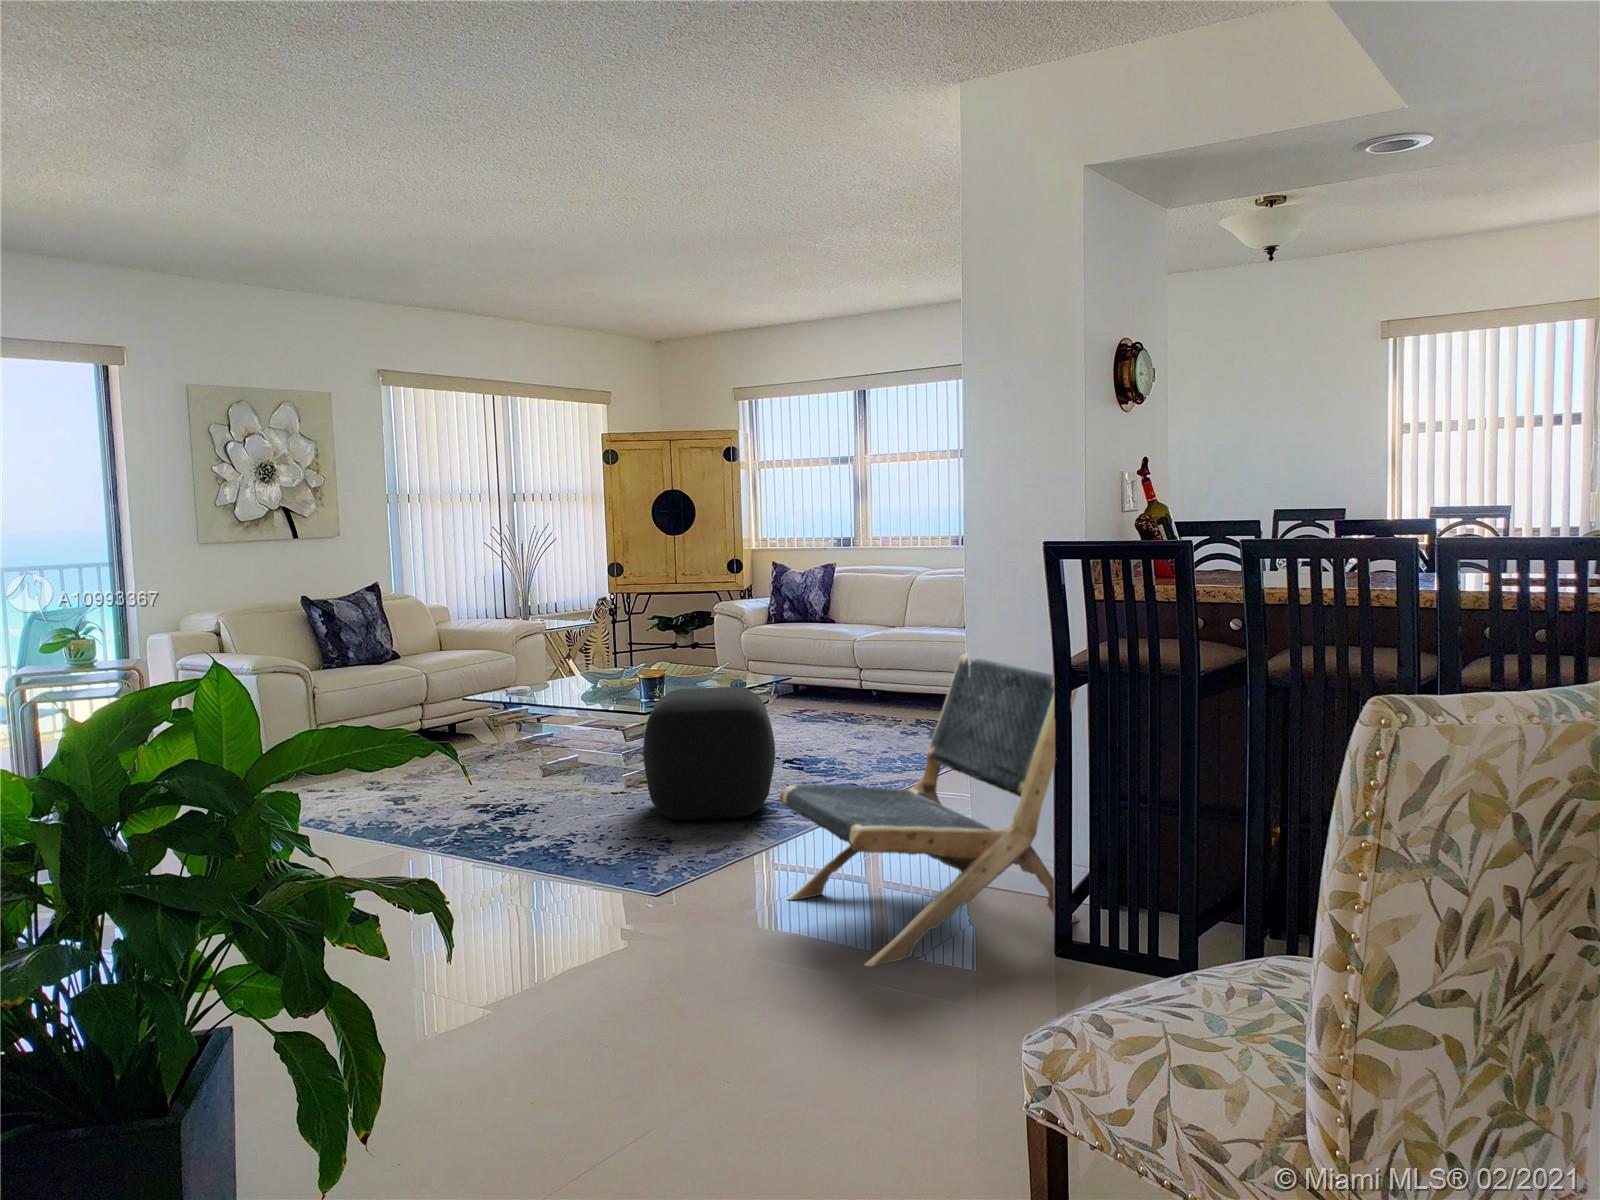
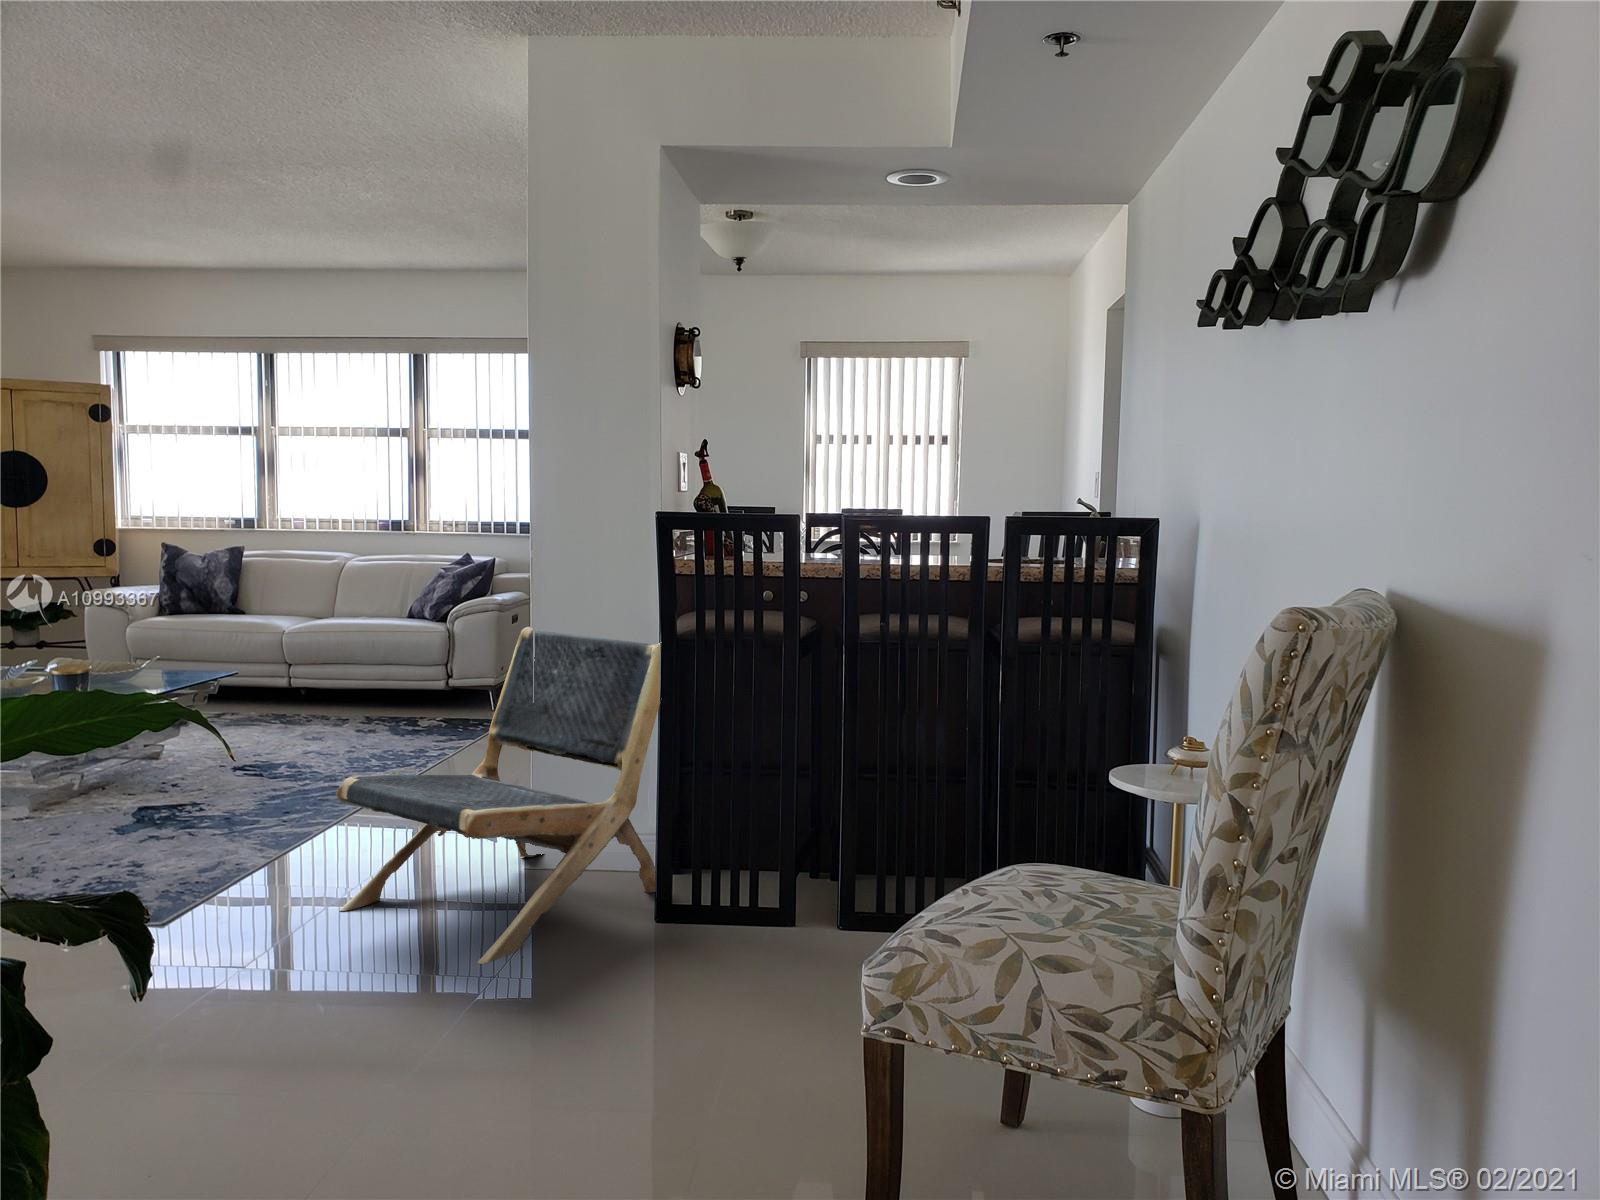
ottoman: present [643,687,775,820] -> none [77,678,258,842]

